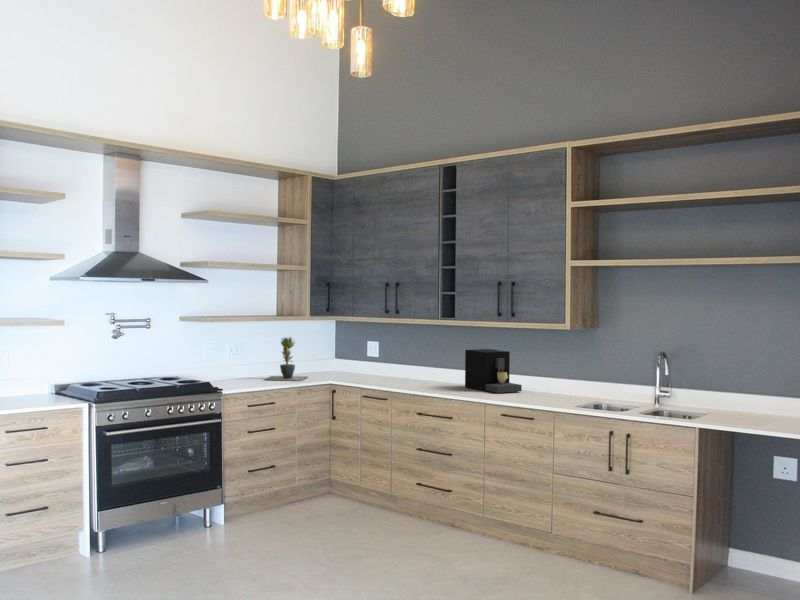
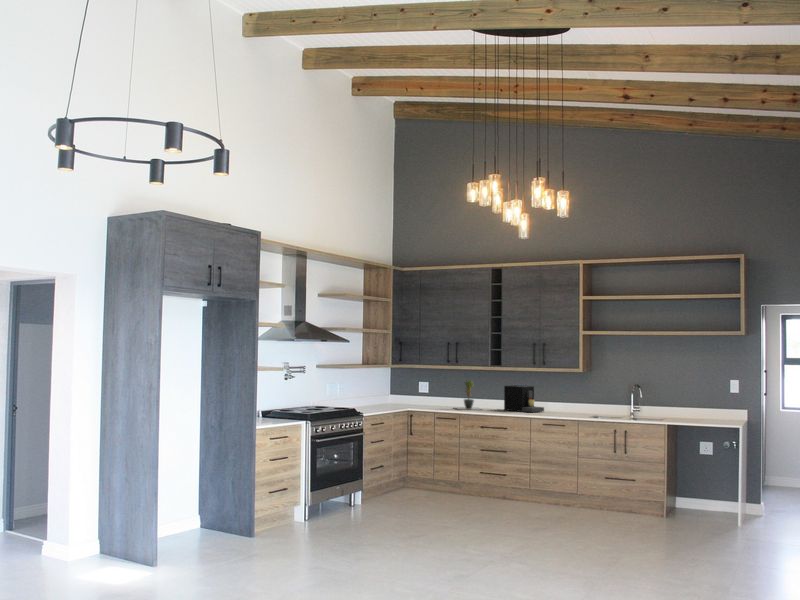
potted plant: present [265,337,307,381] -> present [456,380,480,410]

